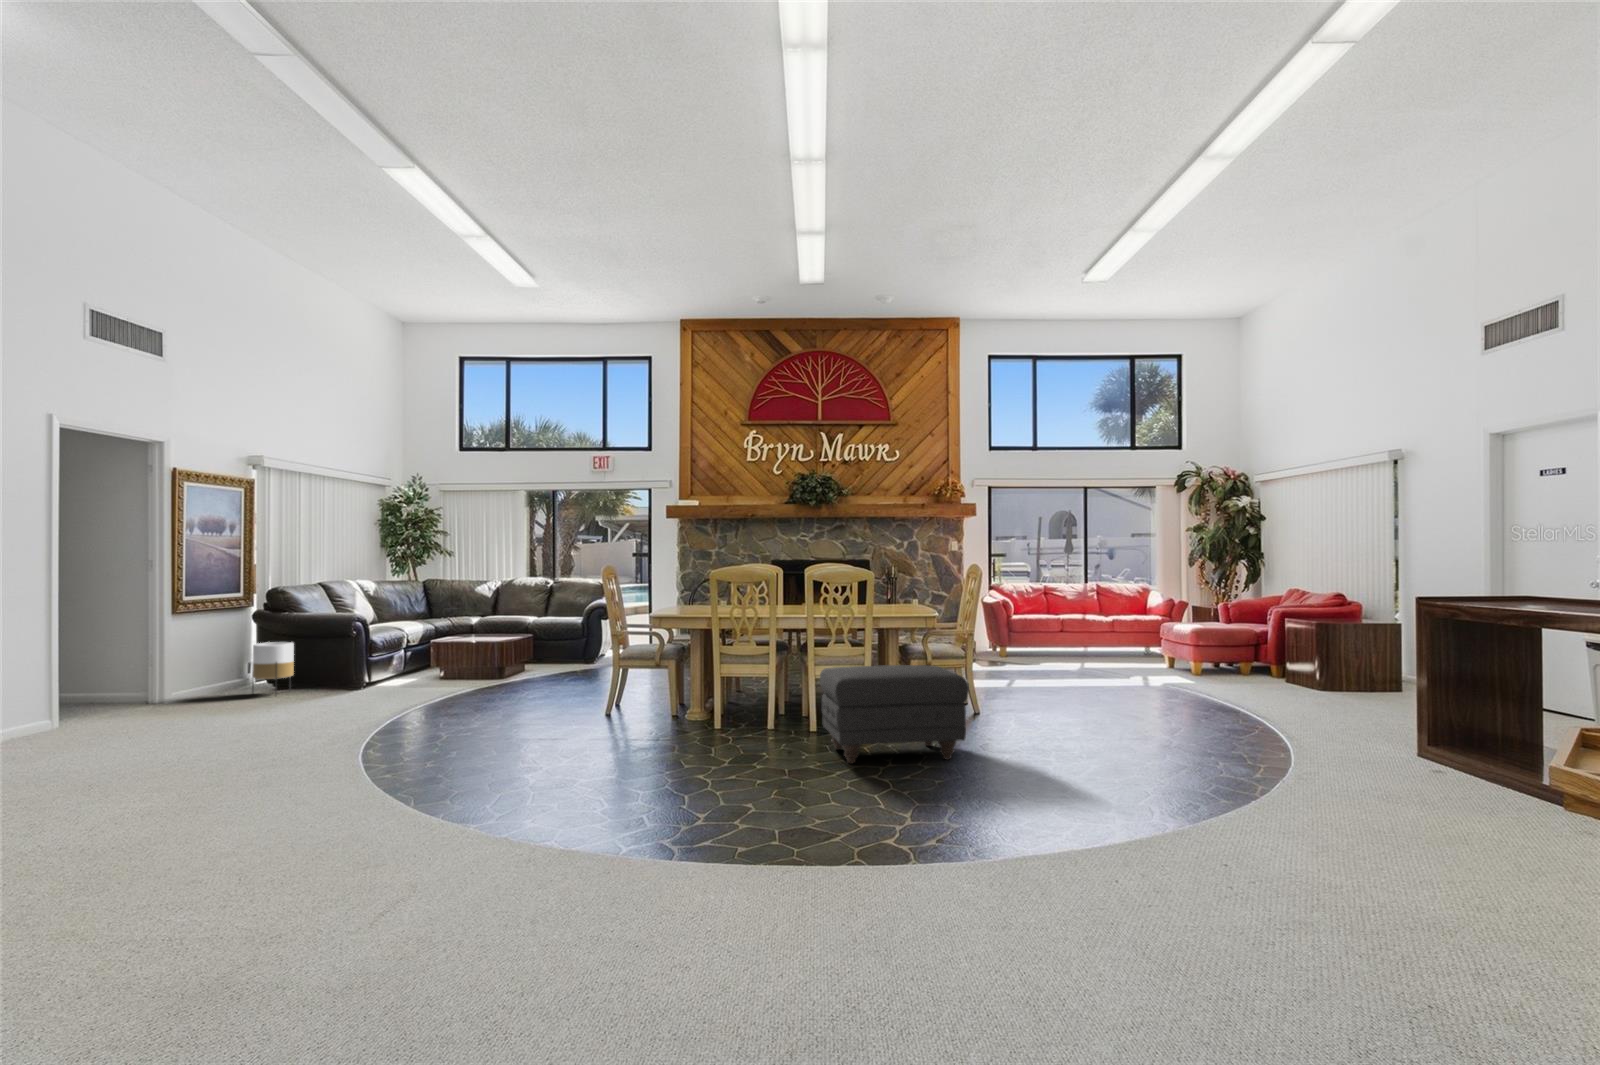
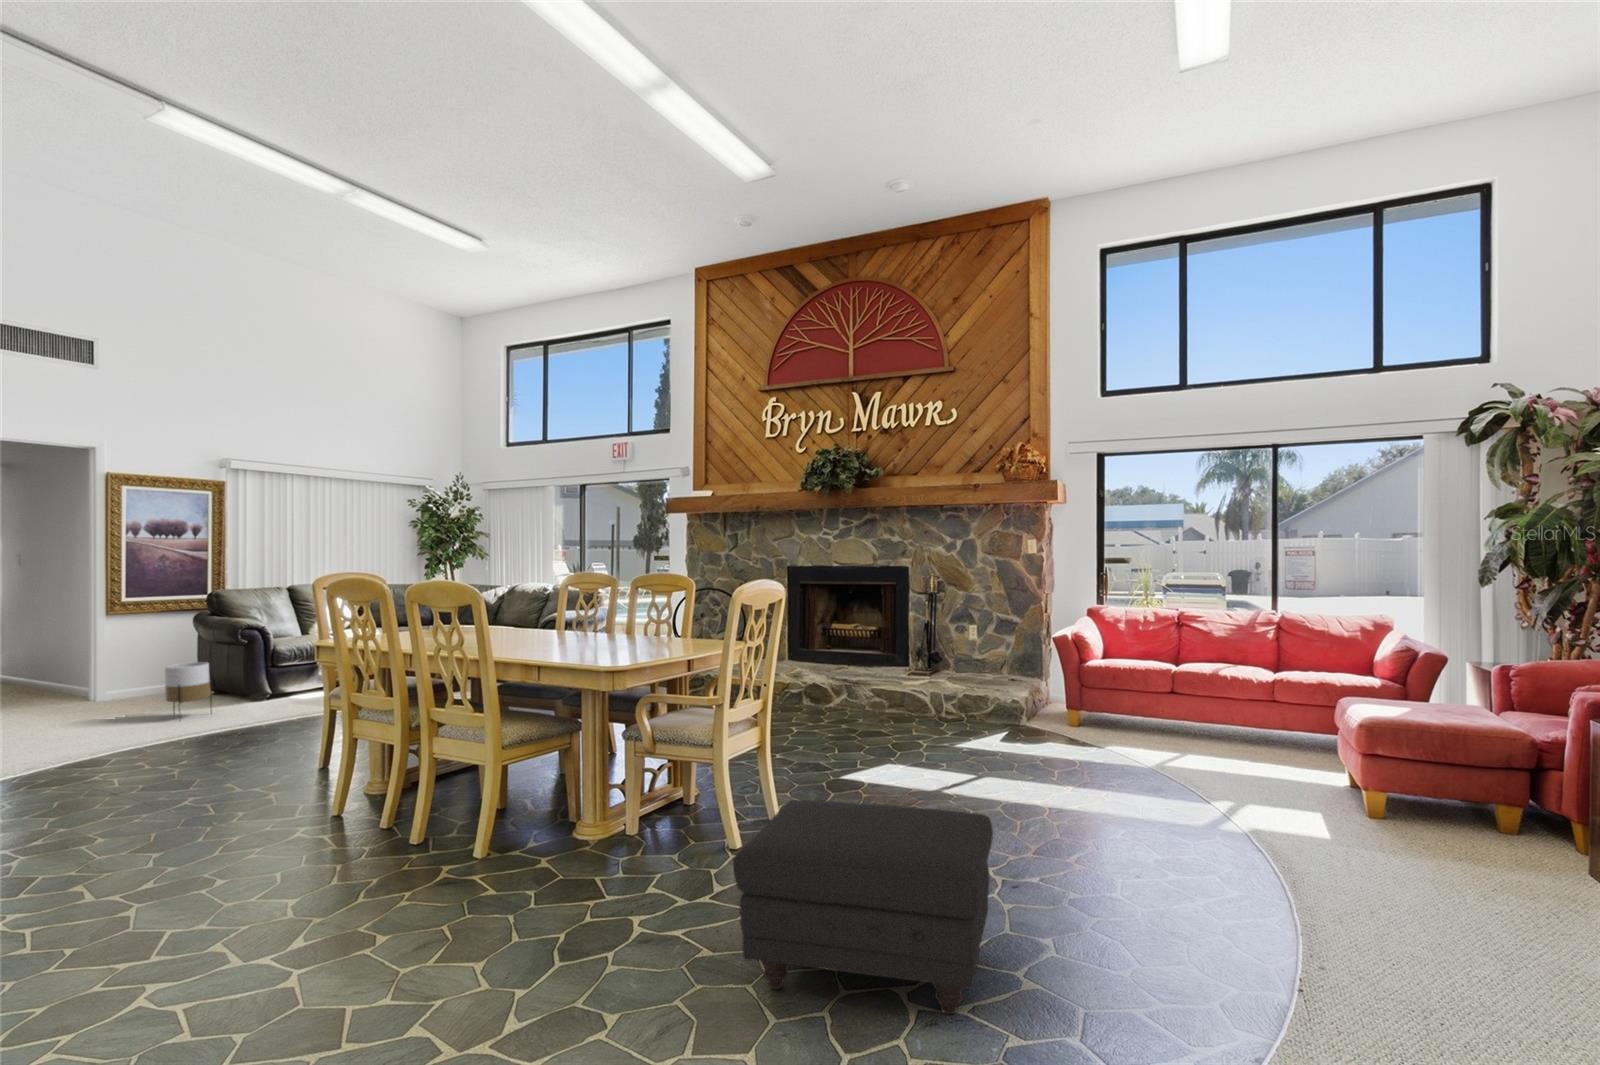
ottoman: present [820,665,969,763] -> present [733,800,993,1014]

